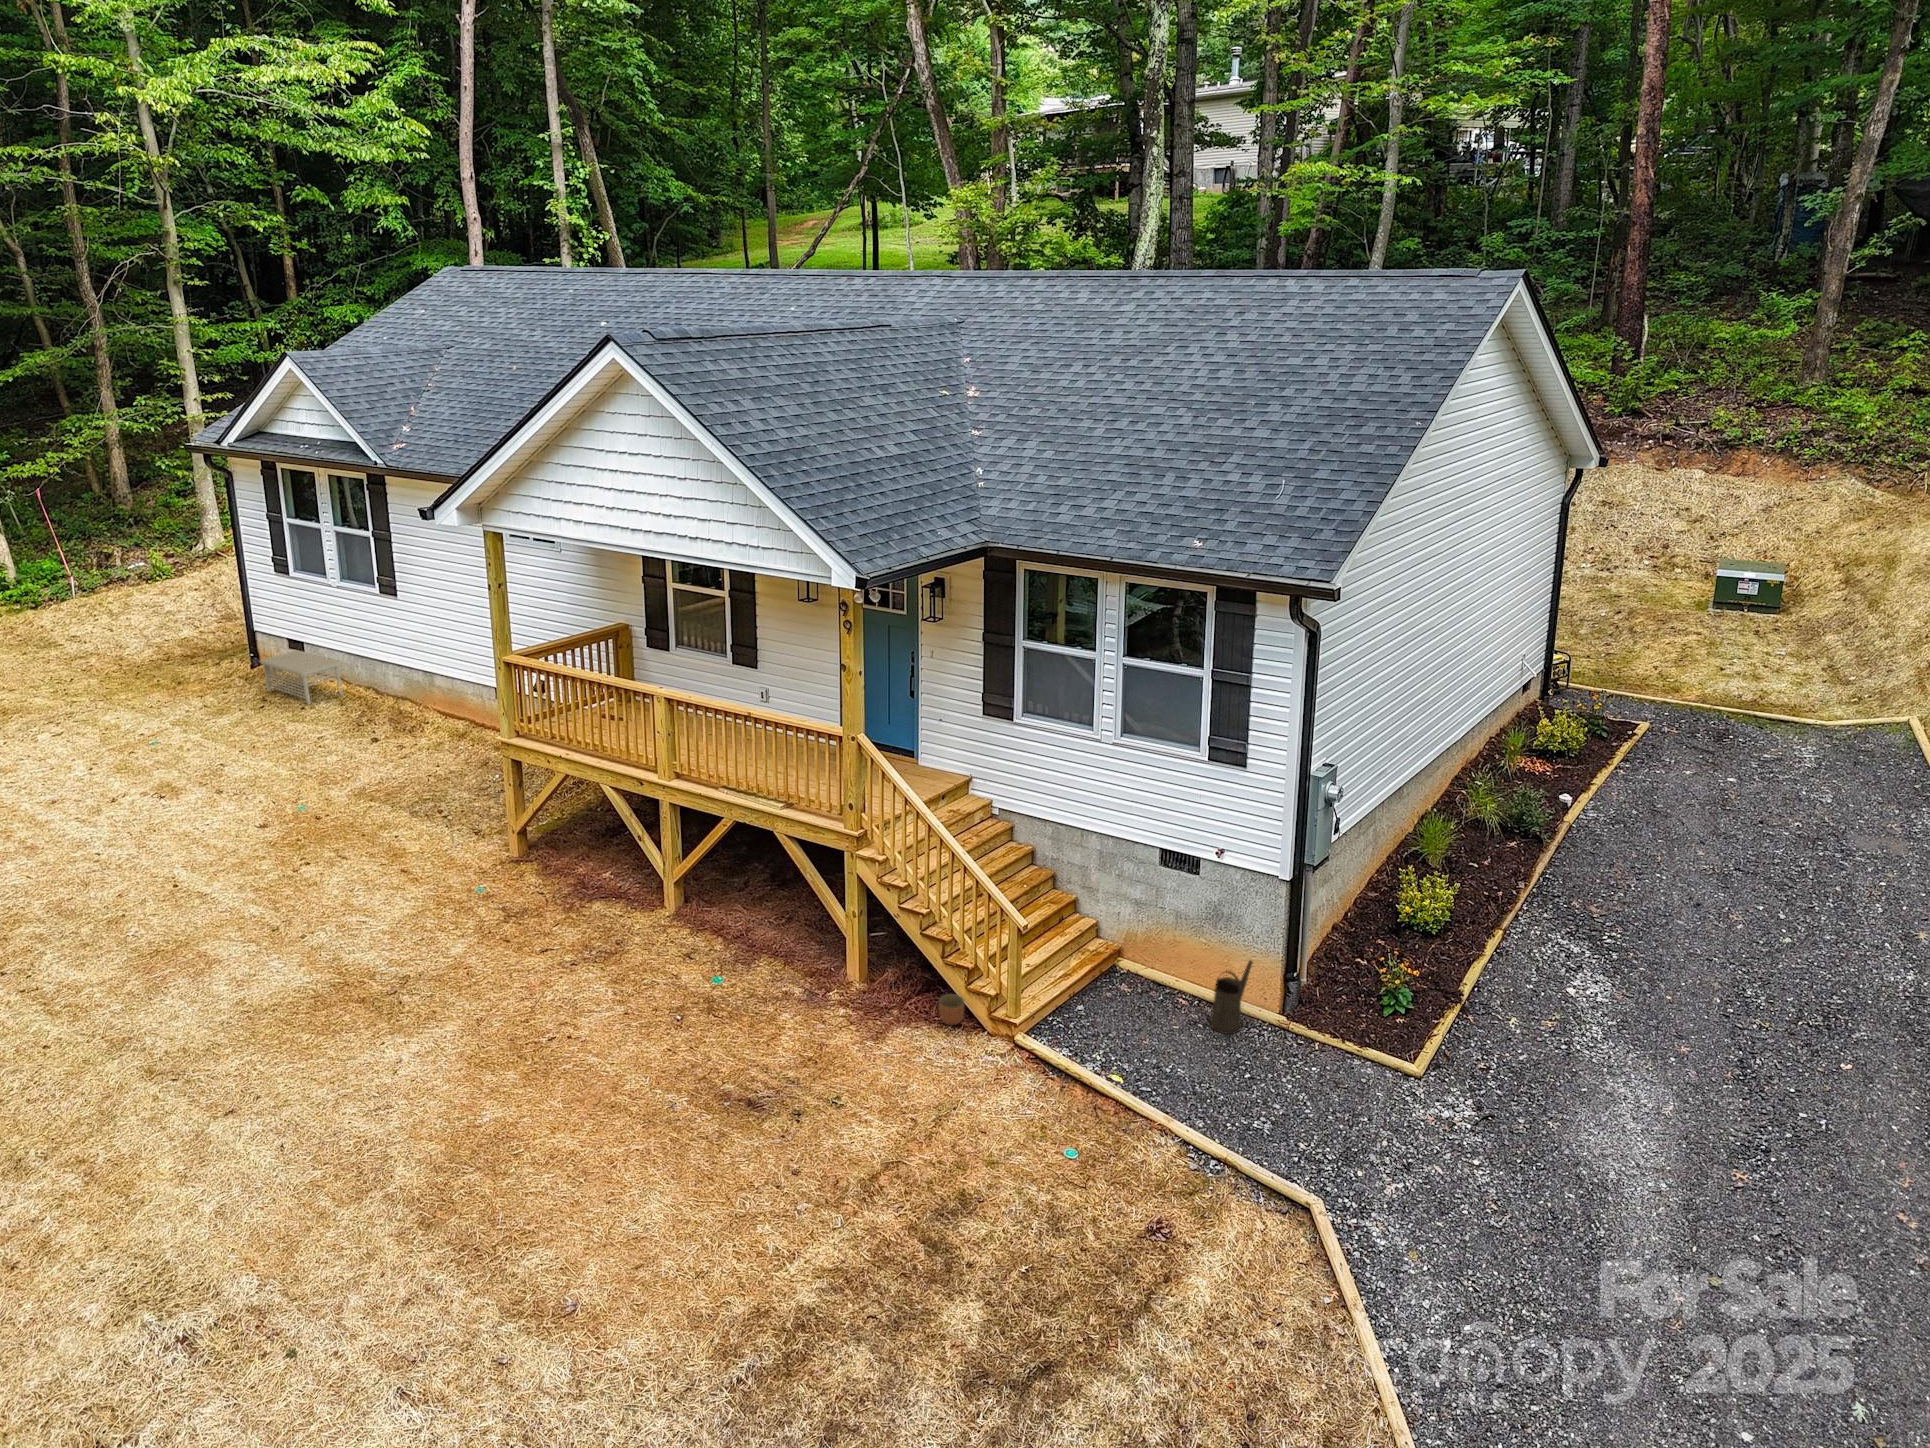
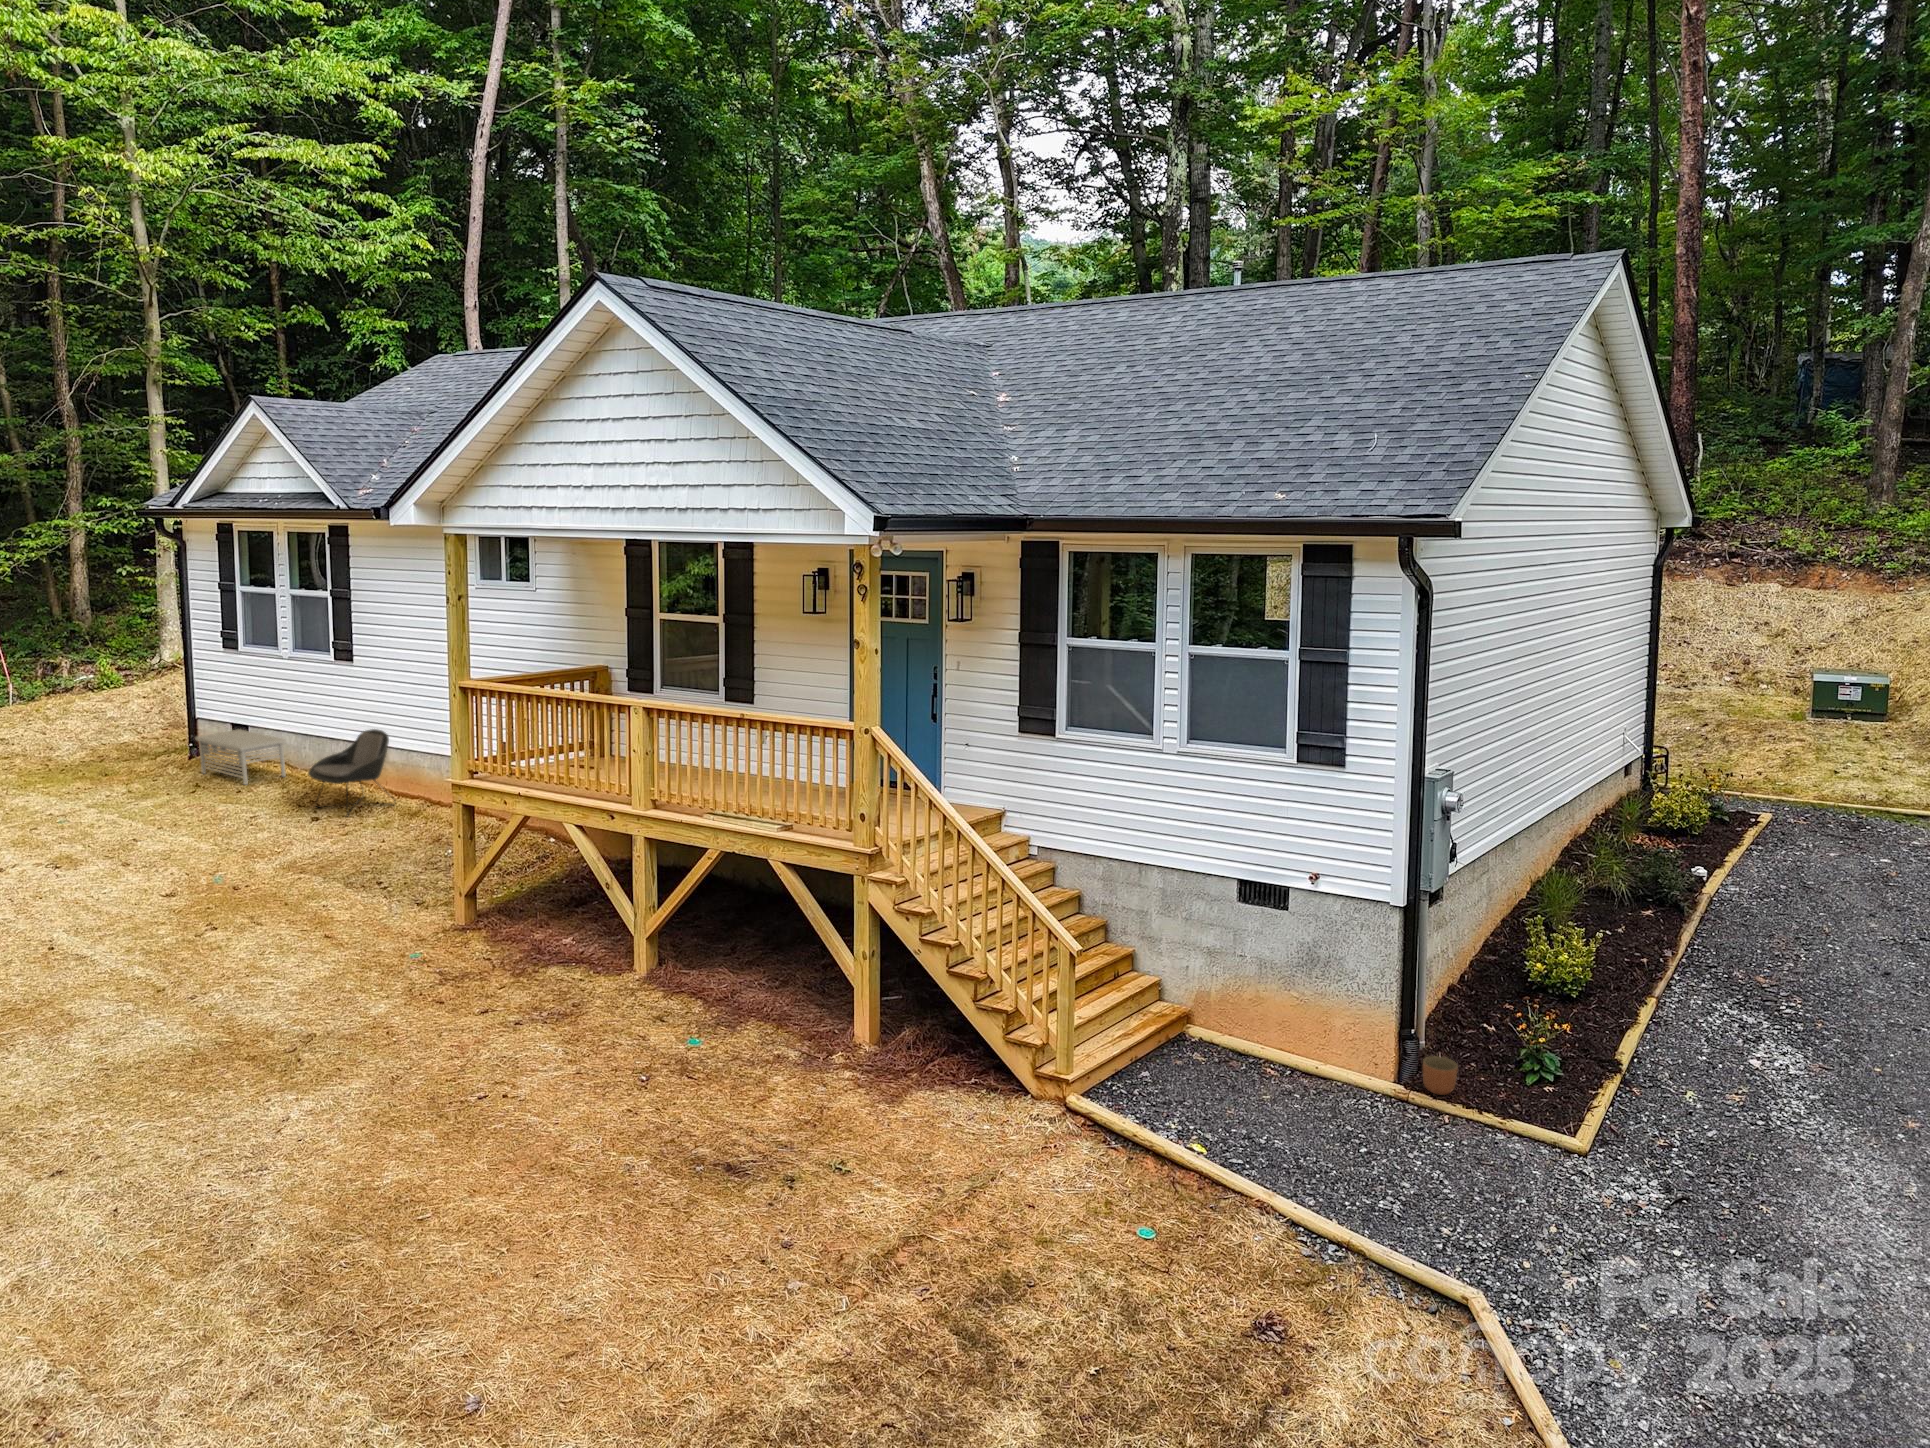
lounge chair: none [366,660,445,741] -> present [308,729,395,816]
watering can: present [1210,960,1253,1034] -> none [1307,1016,1358,1106]
planter: present [939,994,964,1025] -> present [1423,1056,1458,1095]

